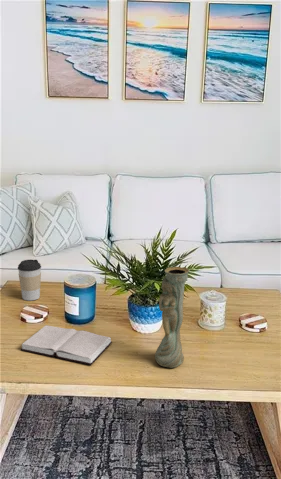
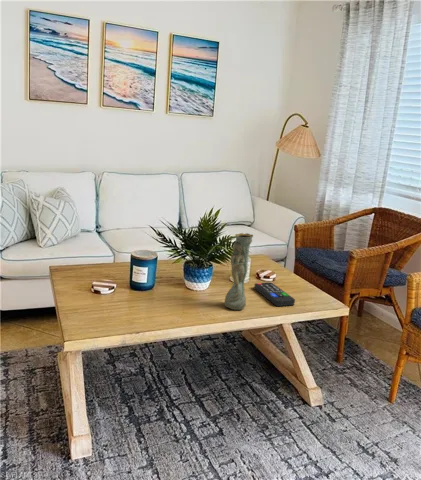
coffee cup: present [18,260,41,300] -> none [75,241,96,277]
hardback book: present [21,325,112,365] -> none [117,291,184,314]
remote control: none [219,329,257,369] -> present [254,282,295,306]

